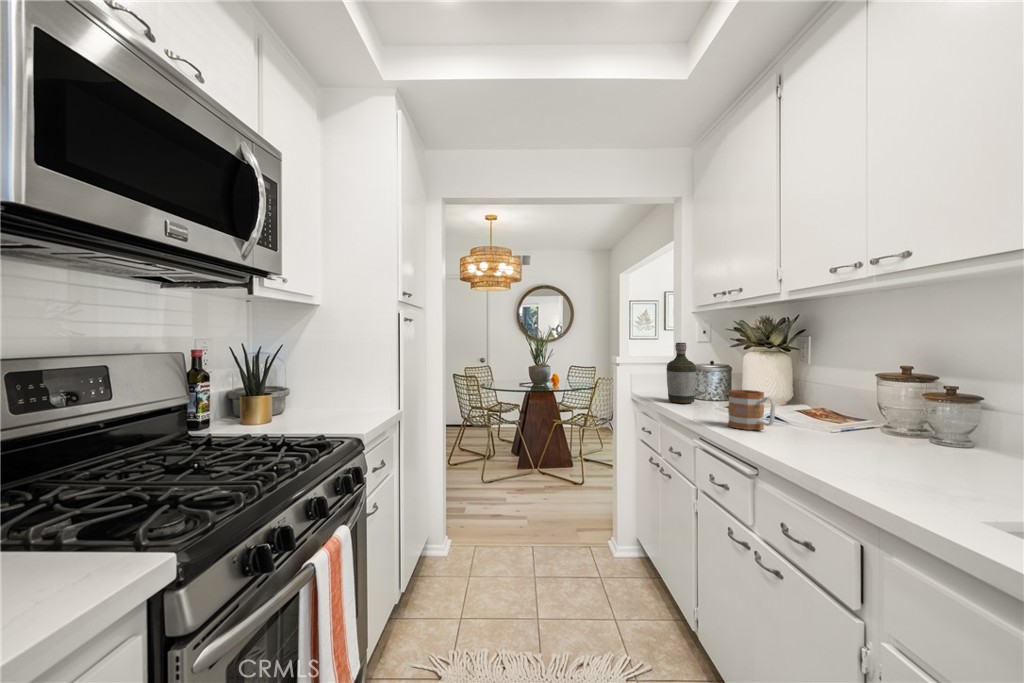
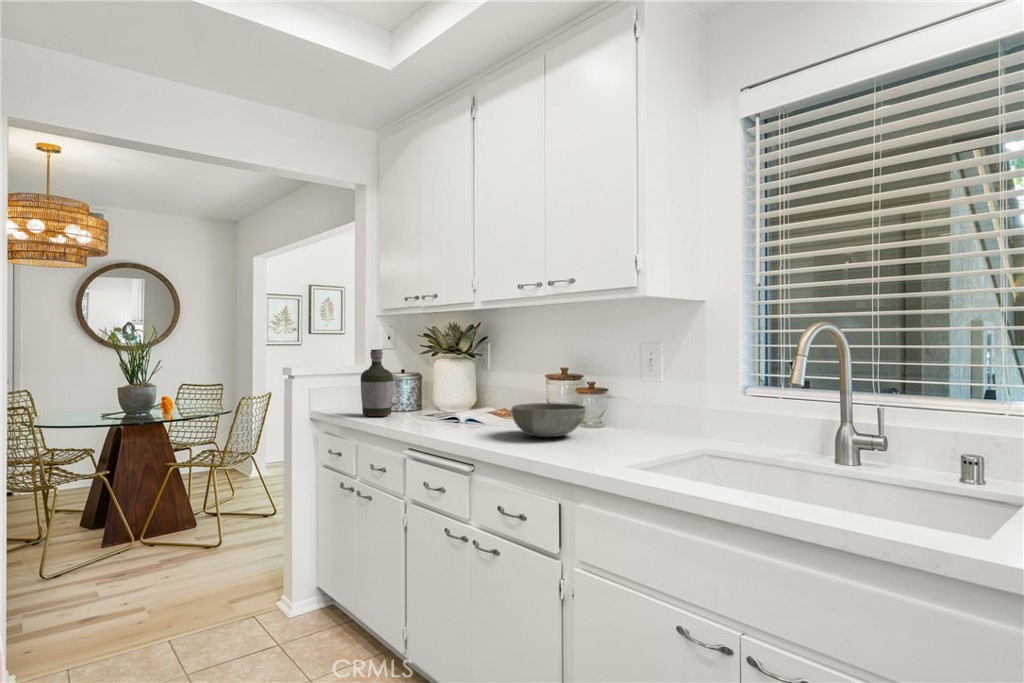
mug: present [728,390,776,430] -> none [438,396,480,433]
bowl: none [815,406,935,452] -> present [512,403,586,437]

